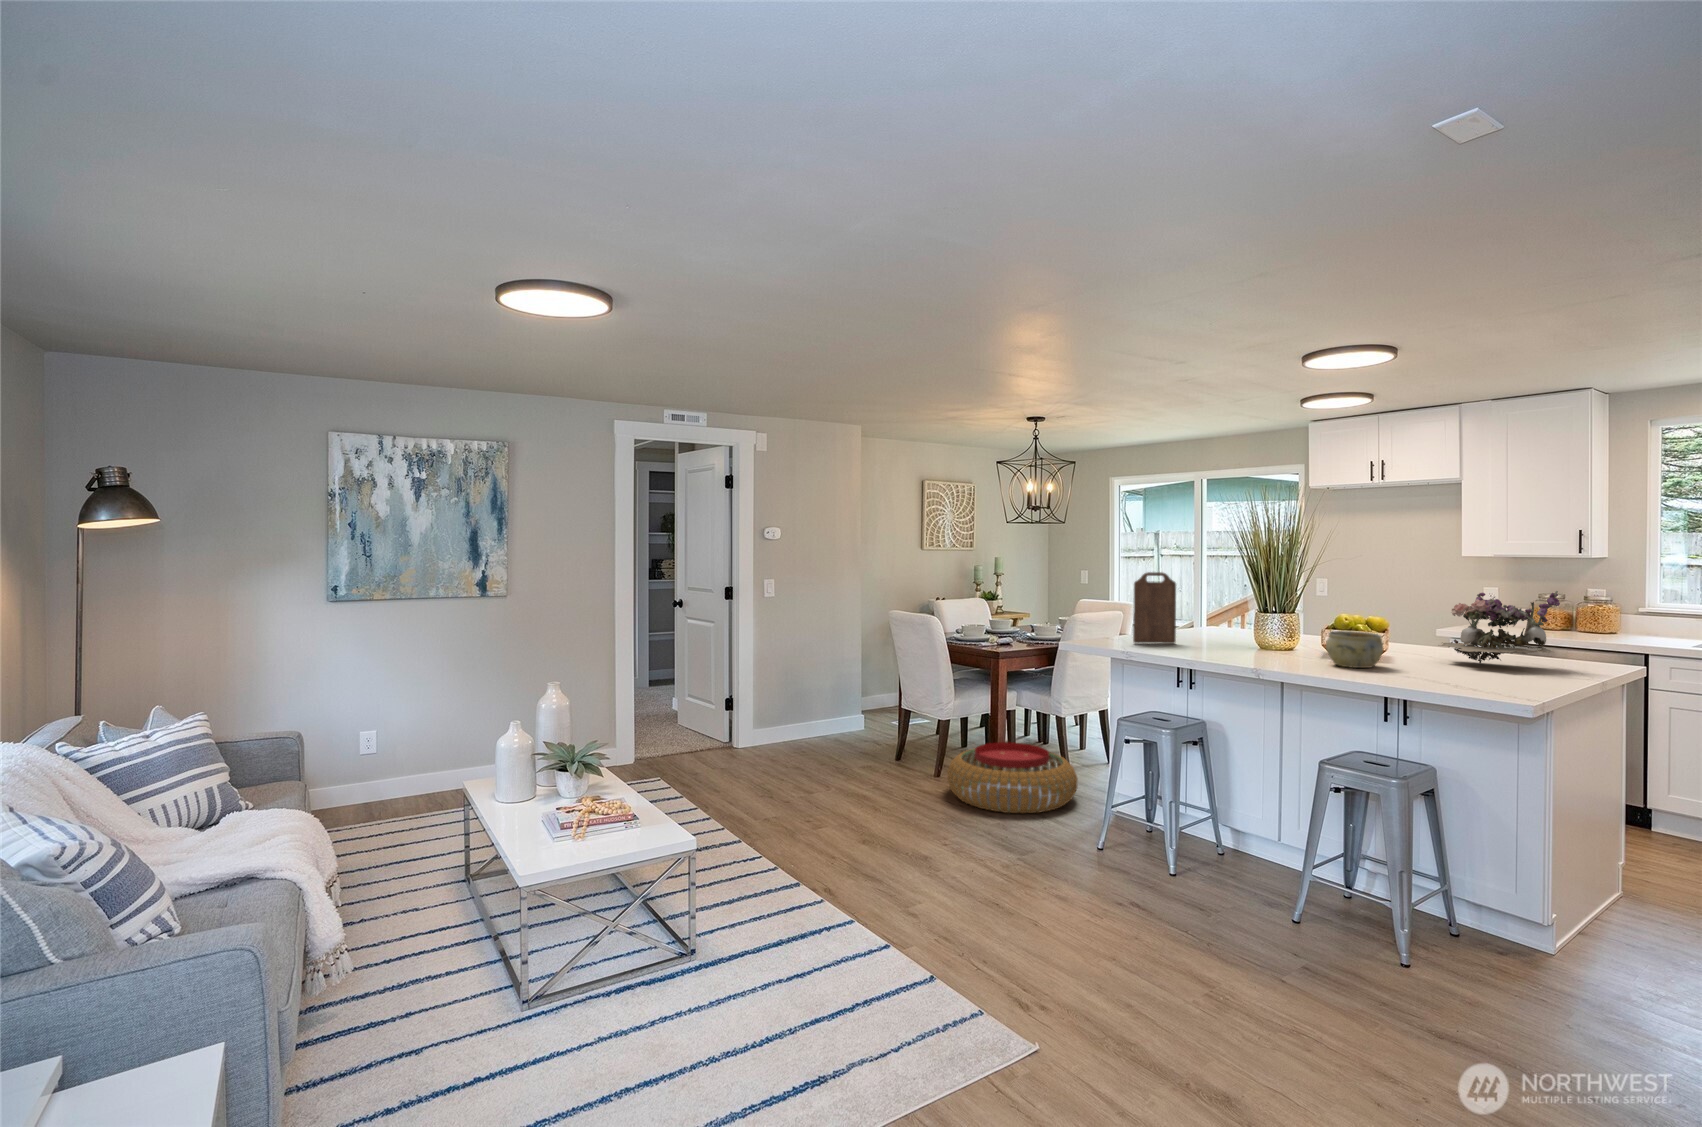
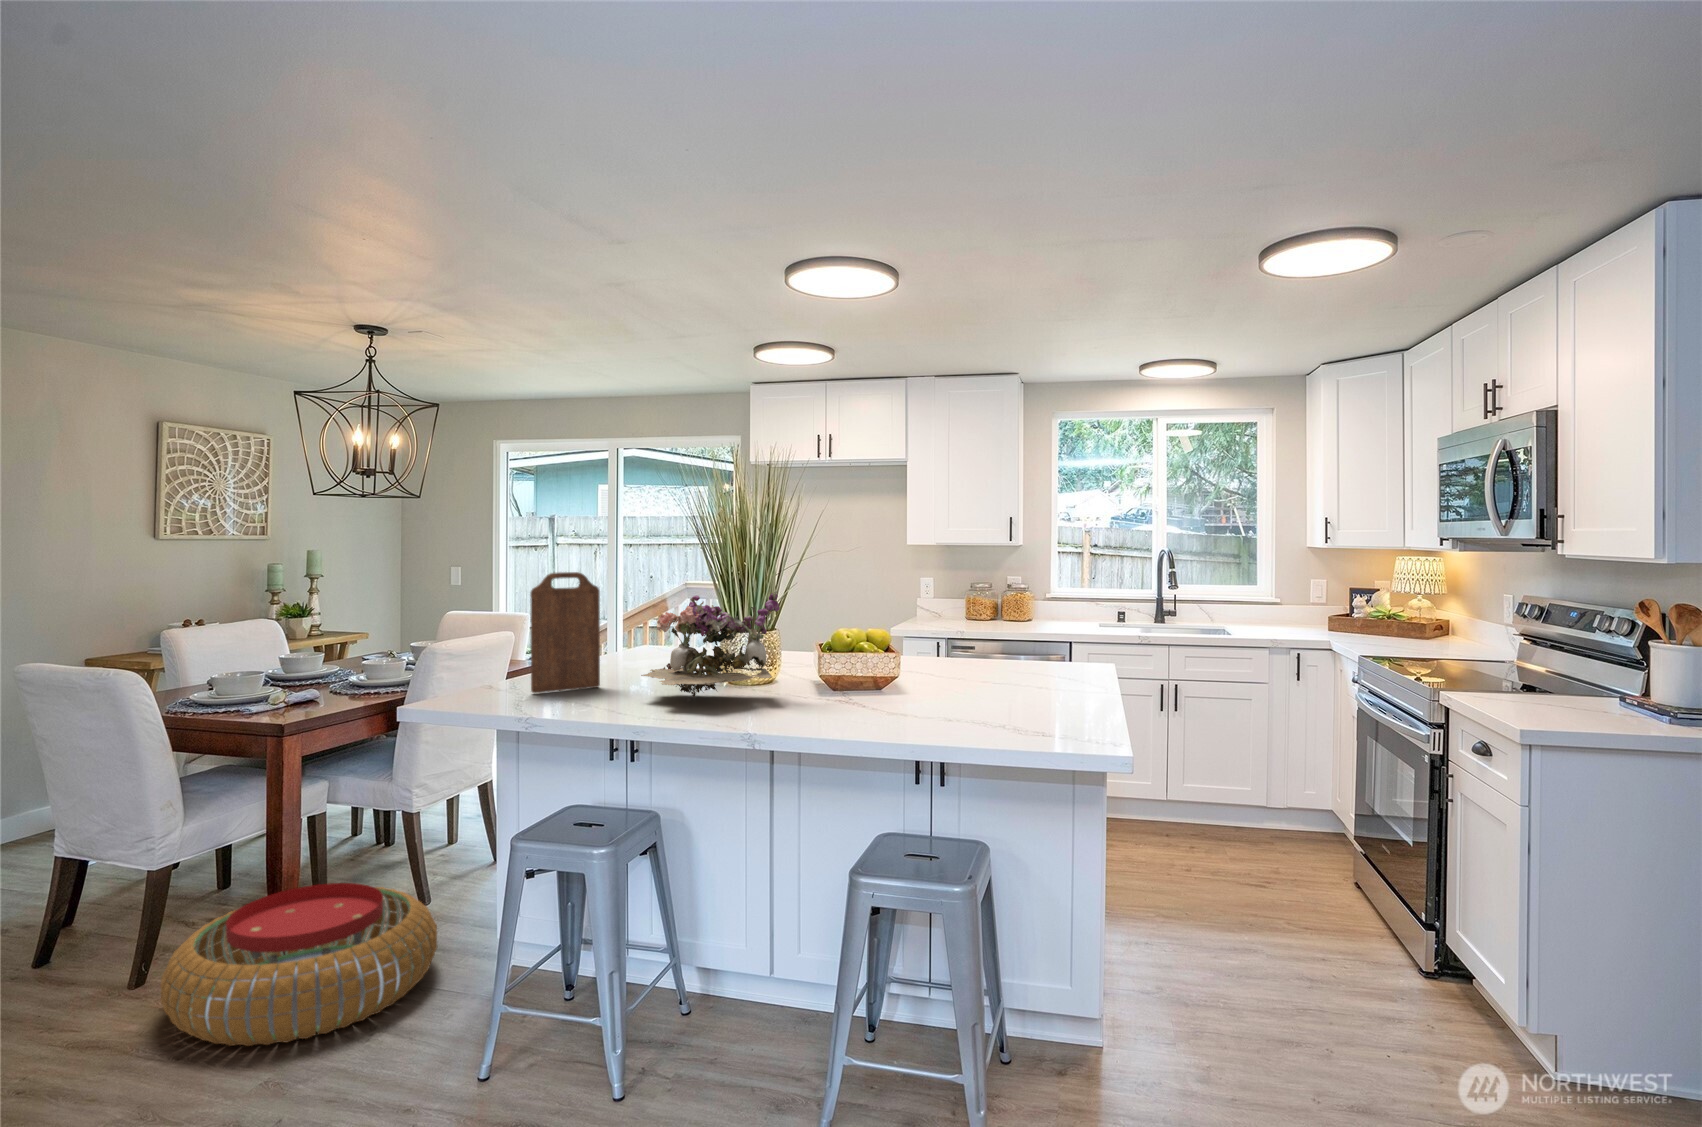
flower arrangement: present [1440,591,1560,663] -> present [641,591,780,698]
ceramic bowl: present [1326,631,1383,668] -> none [831,655,907,713]

